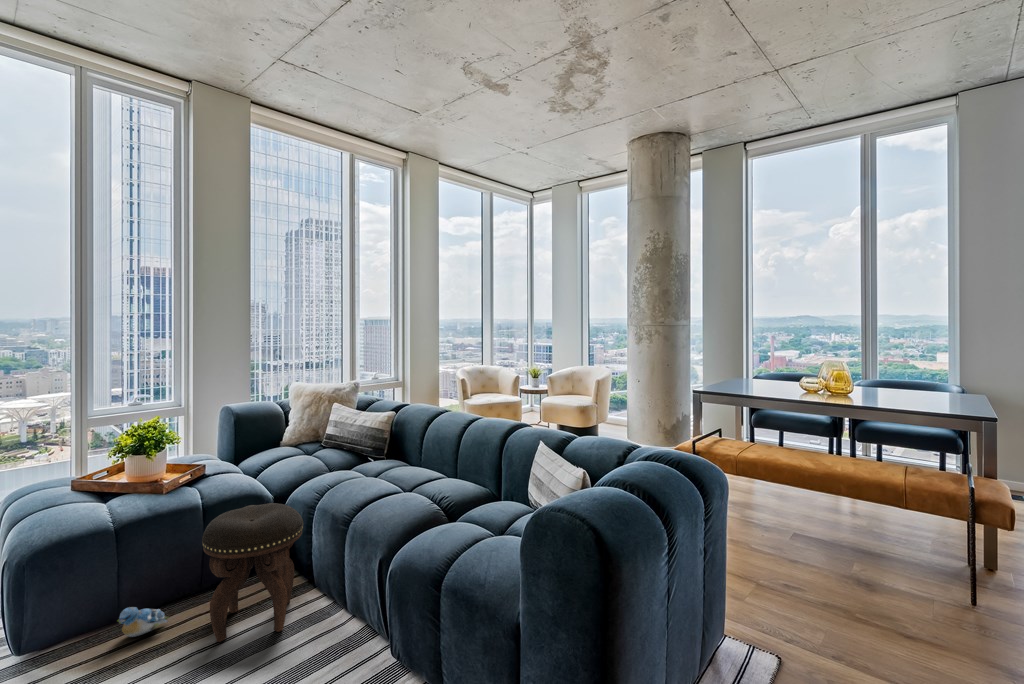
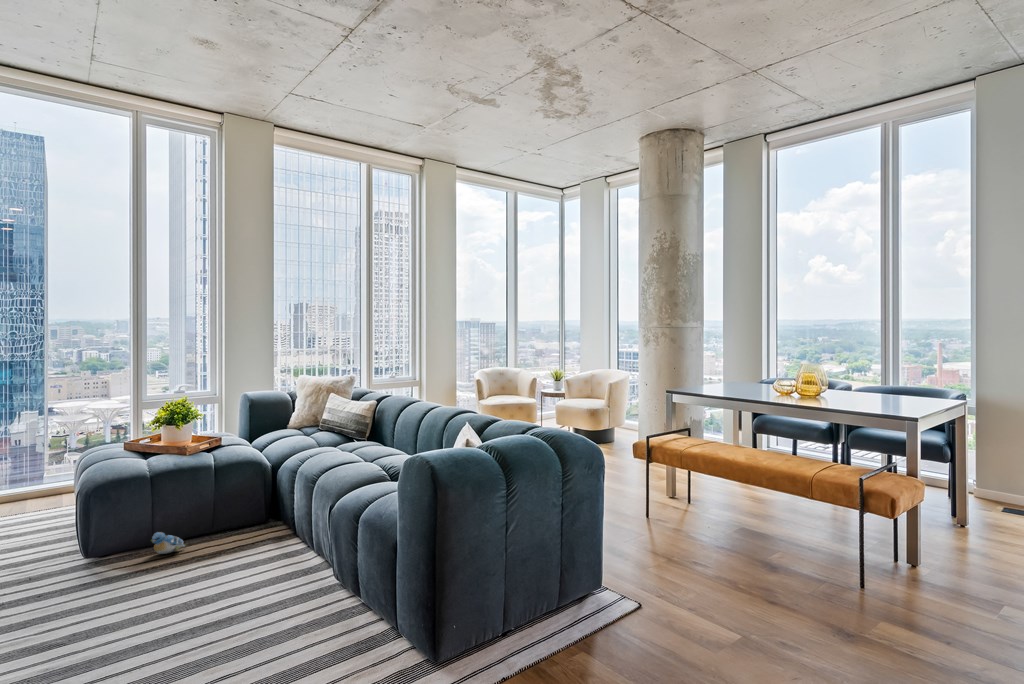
footstool: present [202,503,303,642] -> none [208,464,284,561]

